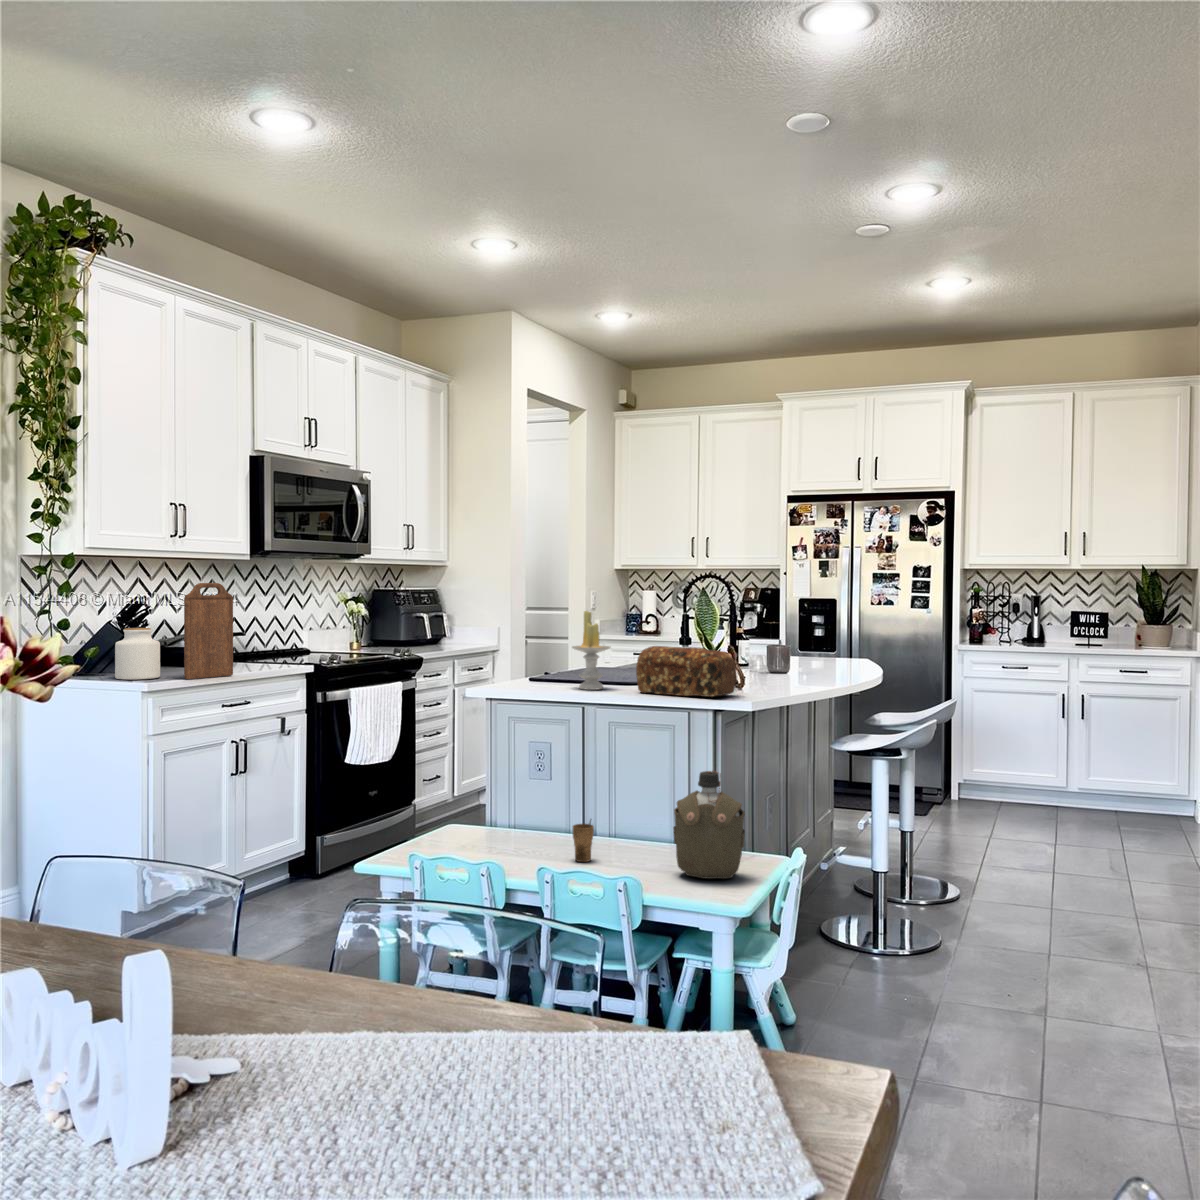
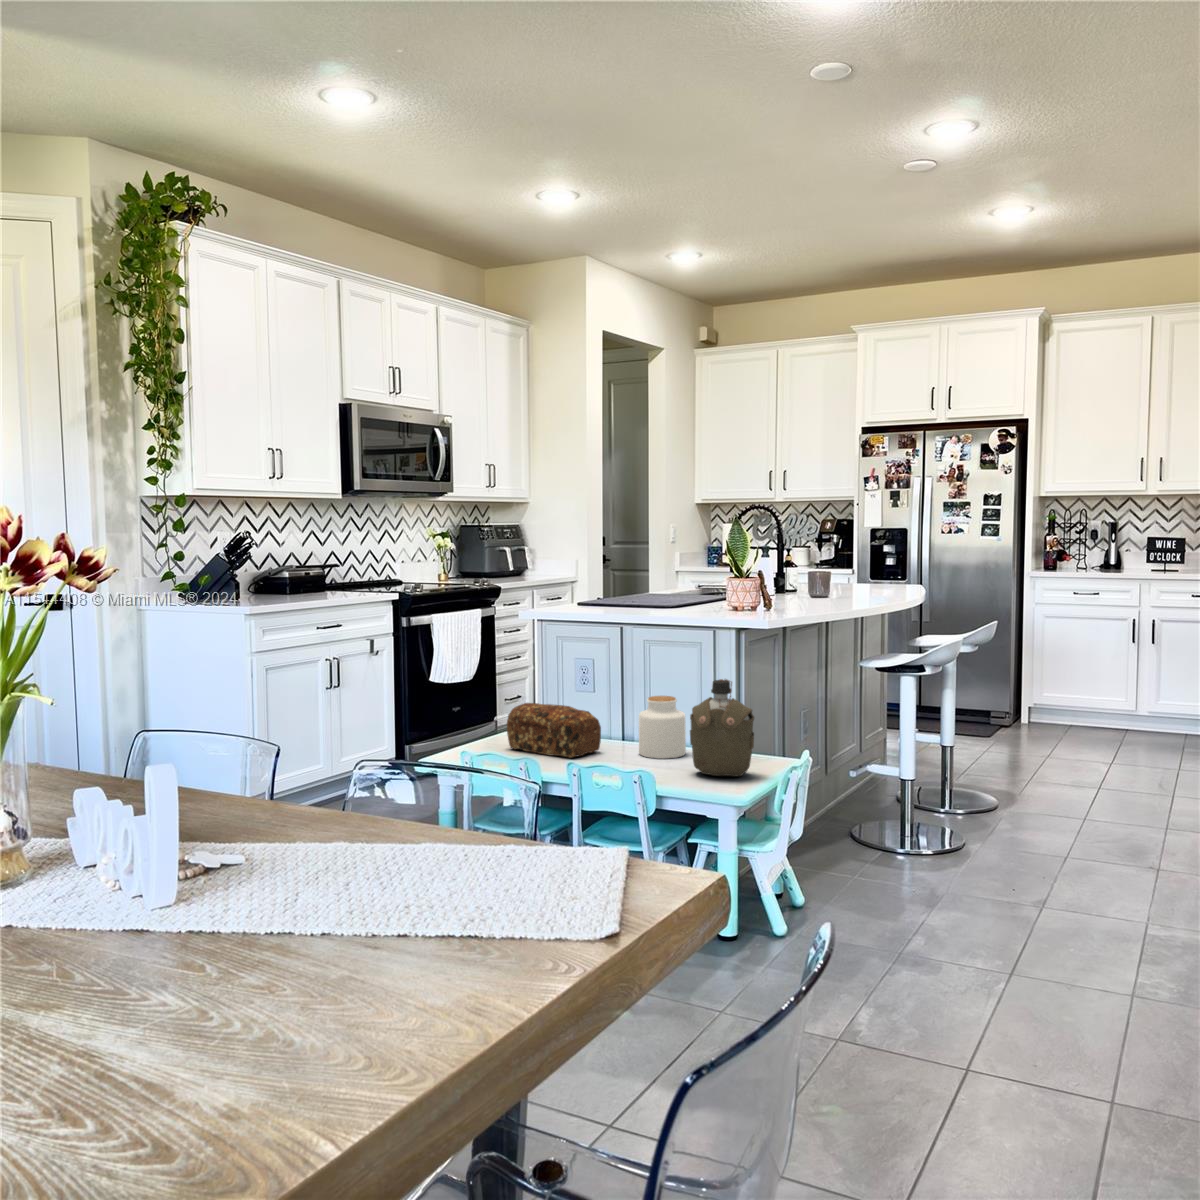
cutting board: present [184,583,233,679] -> none [279,518,324,604]
candle: present [572,611,611,690] -> none [612,537,648,609]
jar: present [115,628,160,680] -> present [639,696,686,759]
bread loaf: present [636,646,736,697] -> present [507,703,601,757]
cup: present [573,820,594,862] -> none [603,723,623,762]

